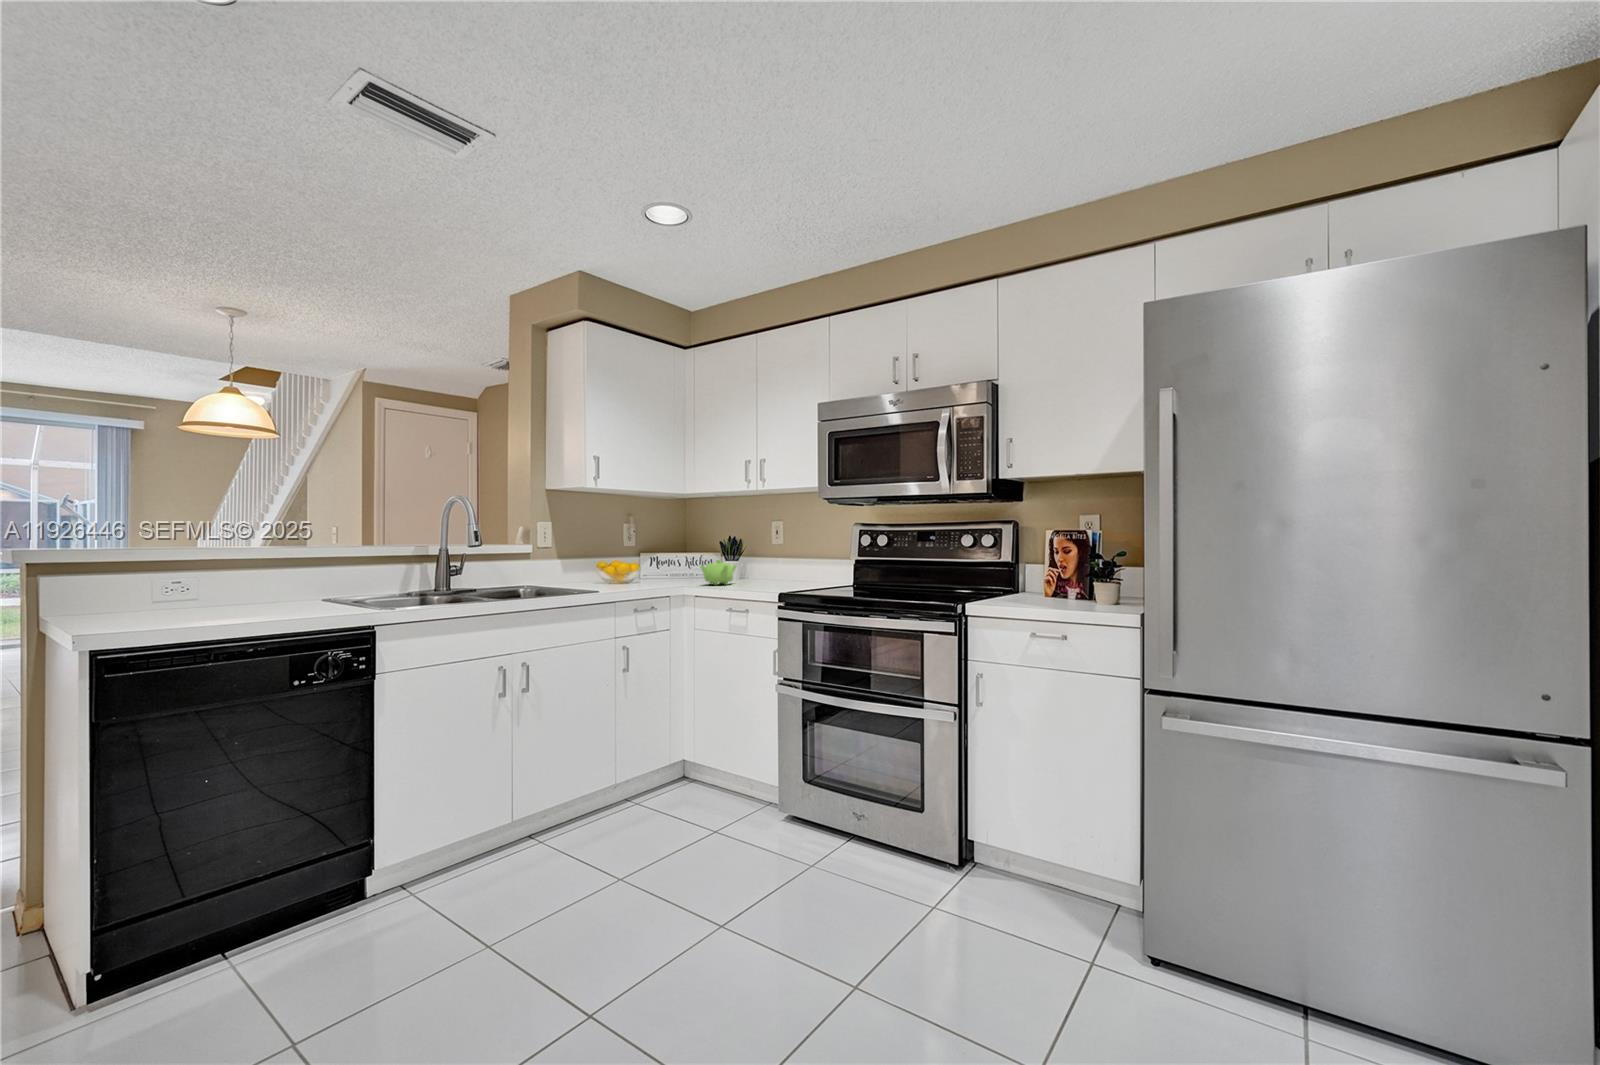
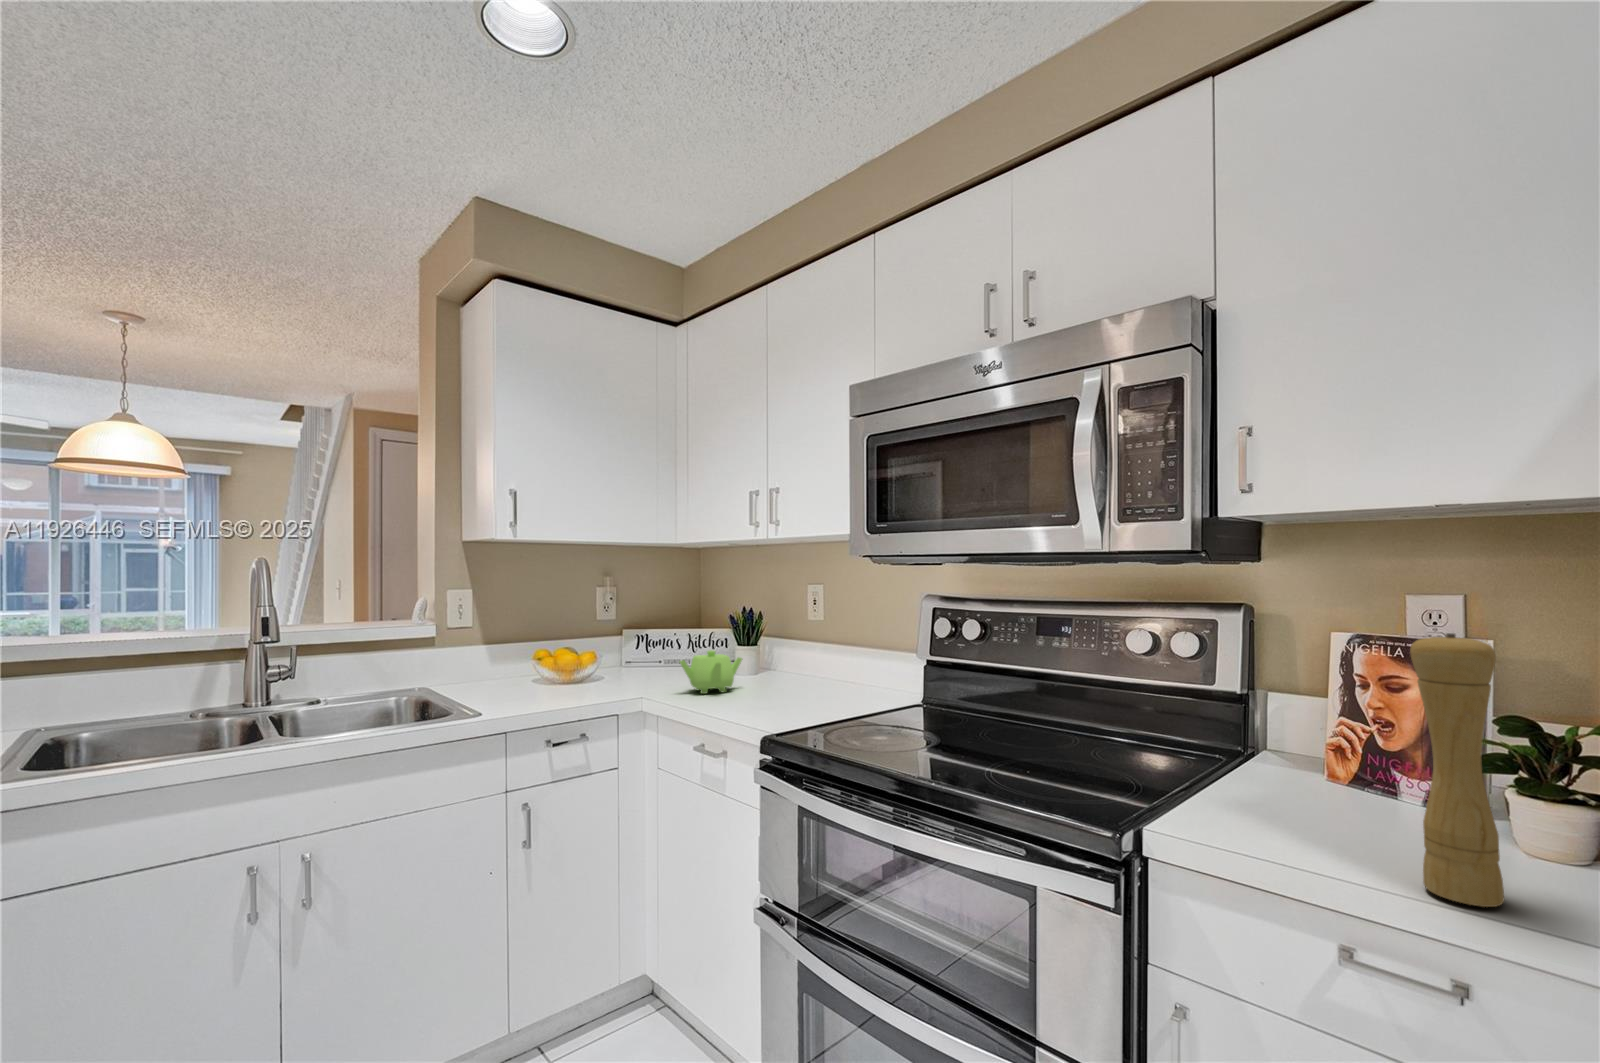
pepper mill: none [1057,518,1082,610] -> present [1410,633,1504,907]

